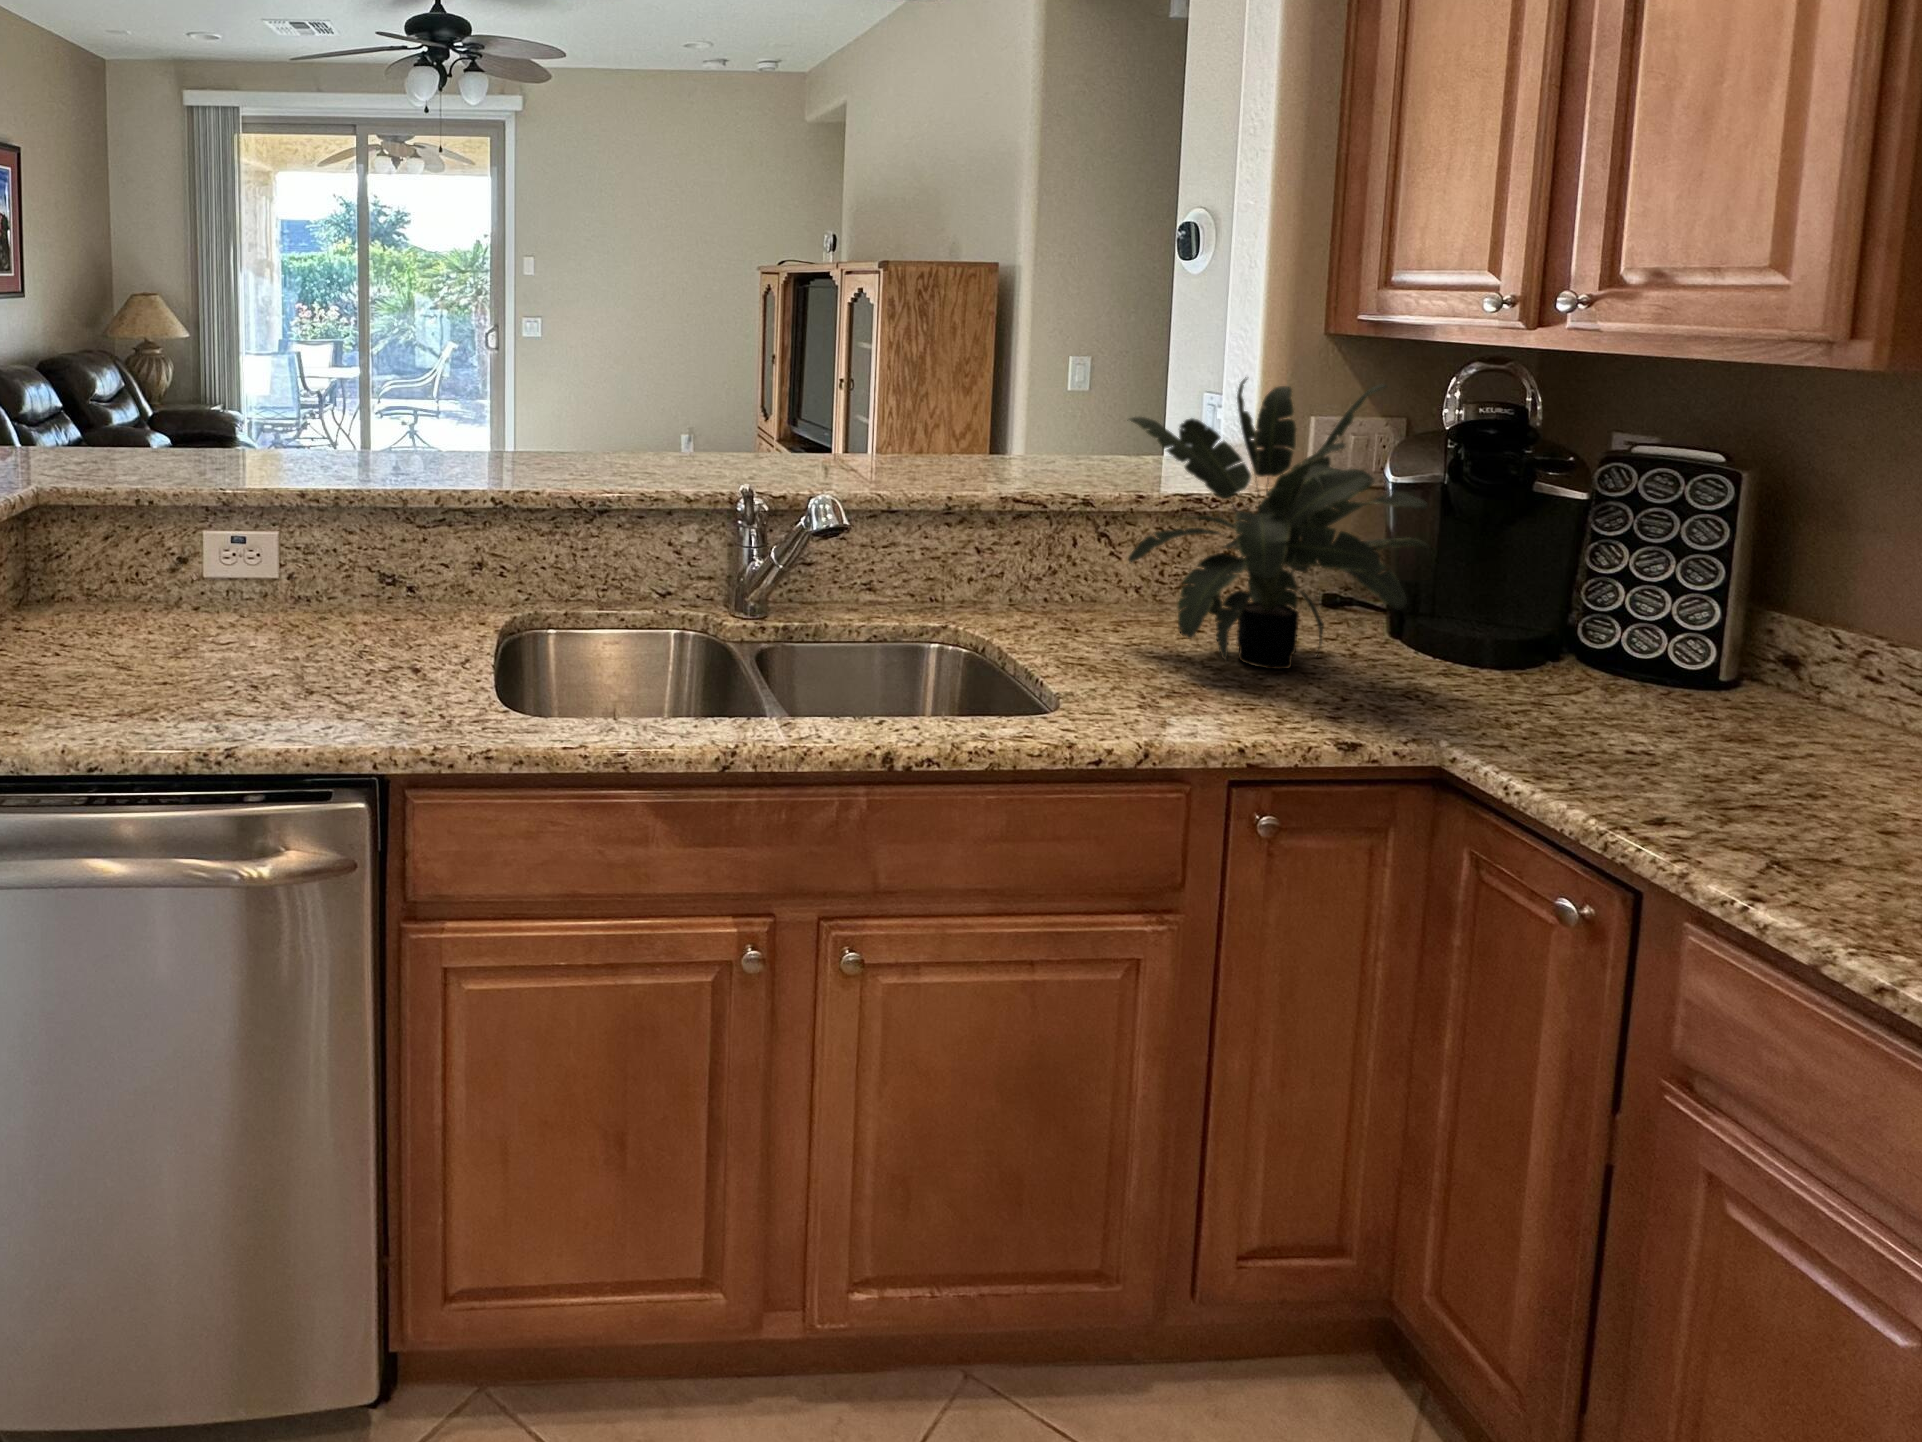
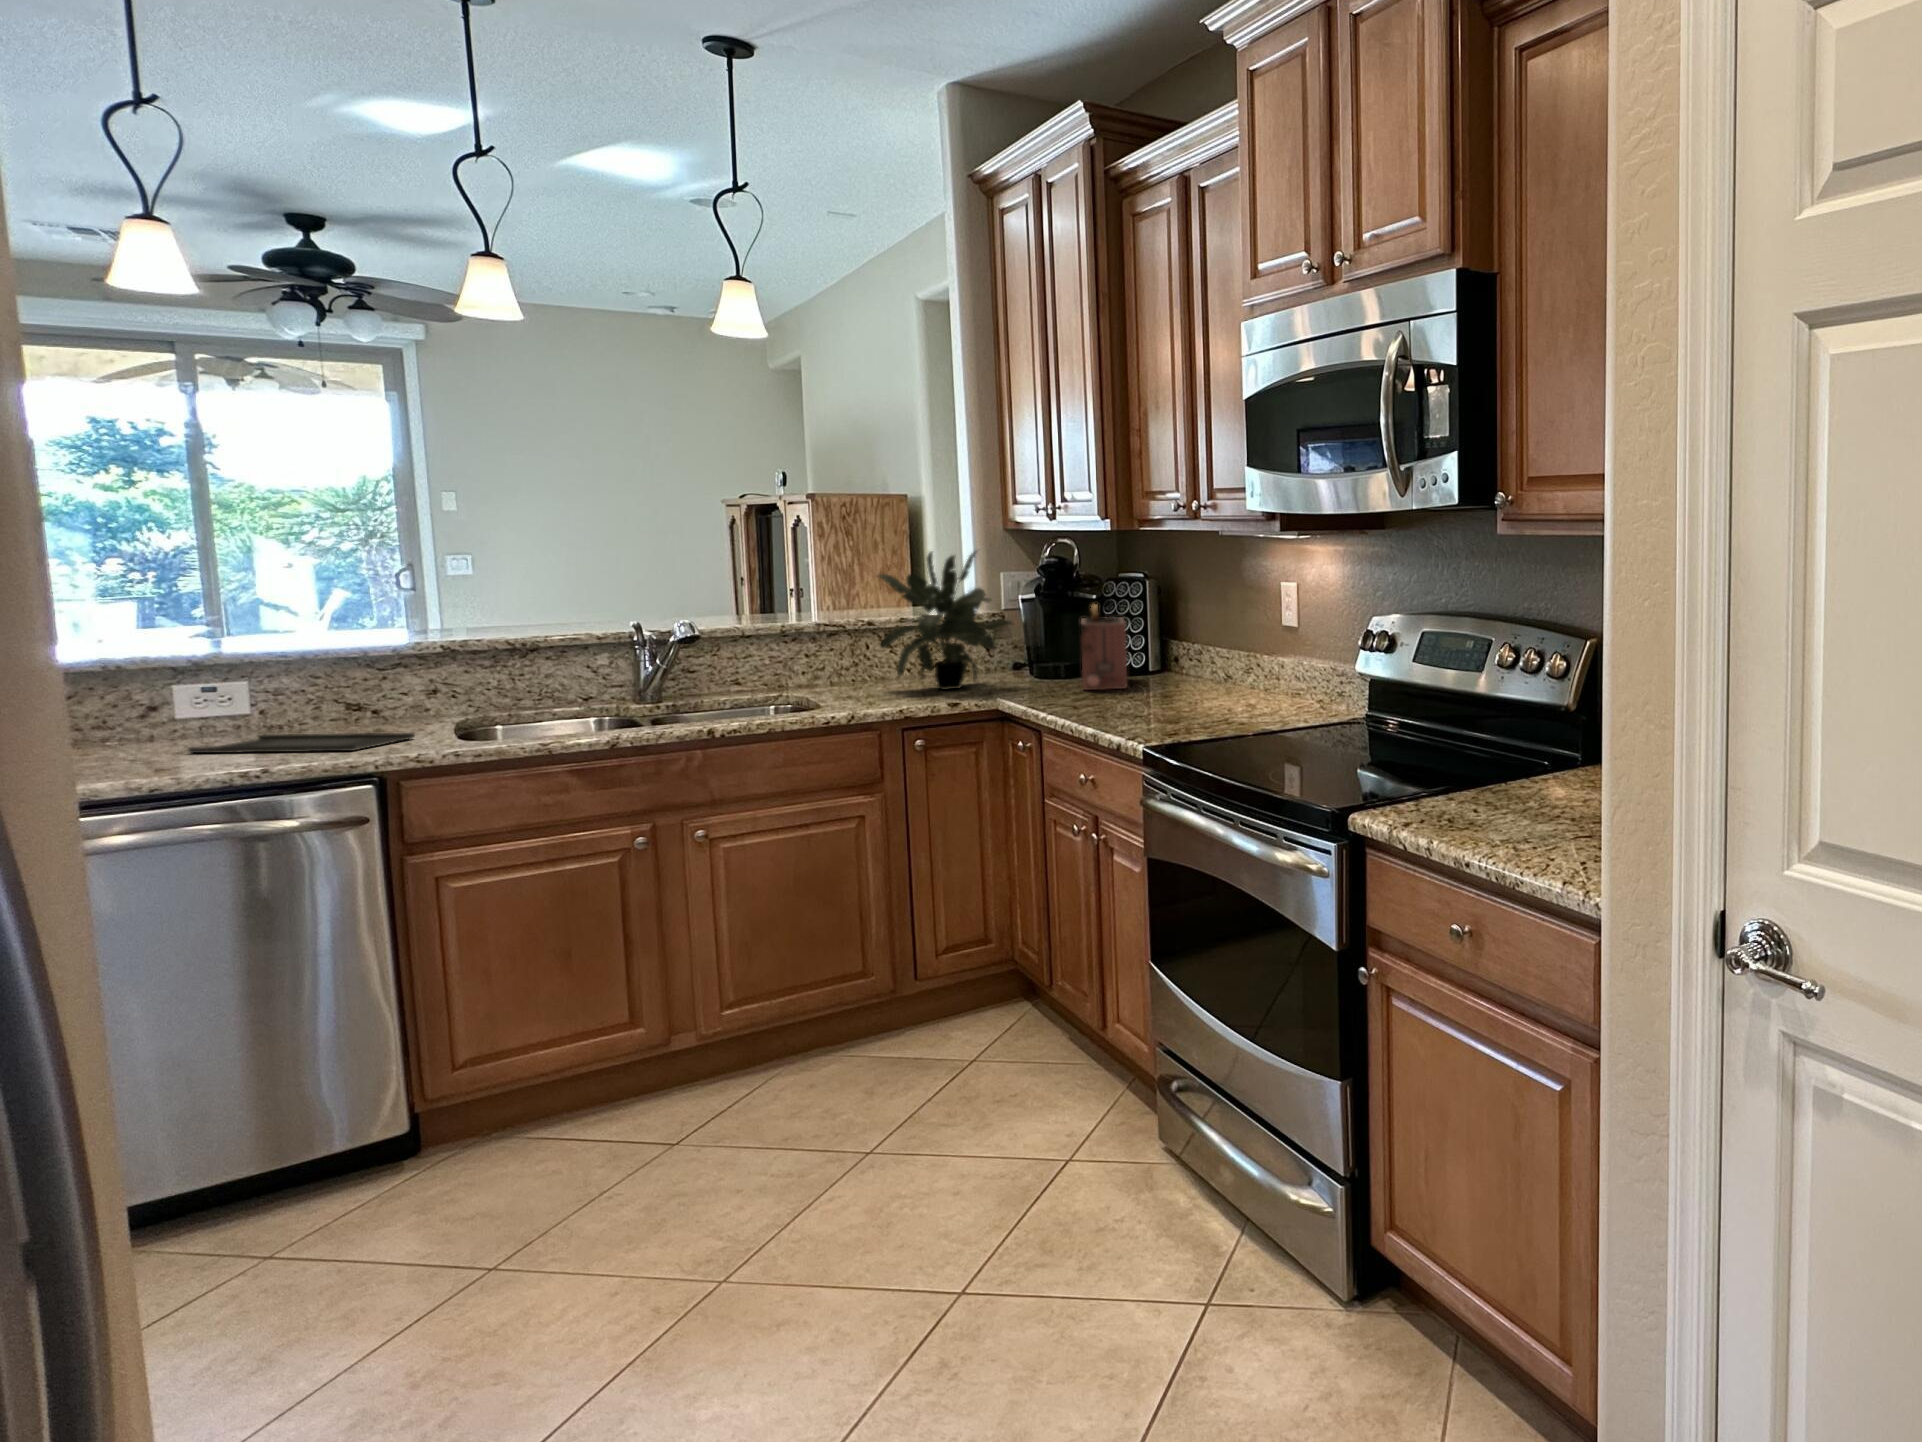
toaster: none [1564,521,1808,762] -> present [1081,605,1127,690]
tray: none [187,622,441,706] -> present [189,733,415,753]

